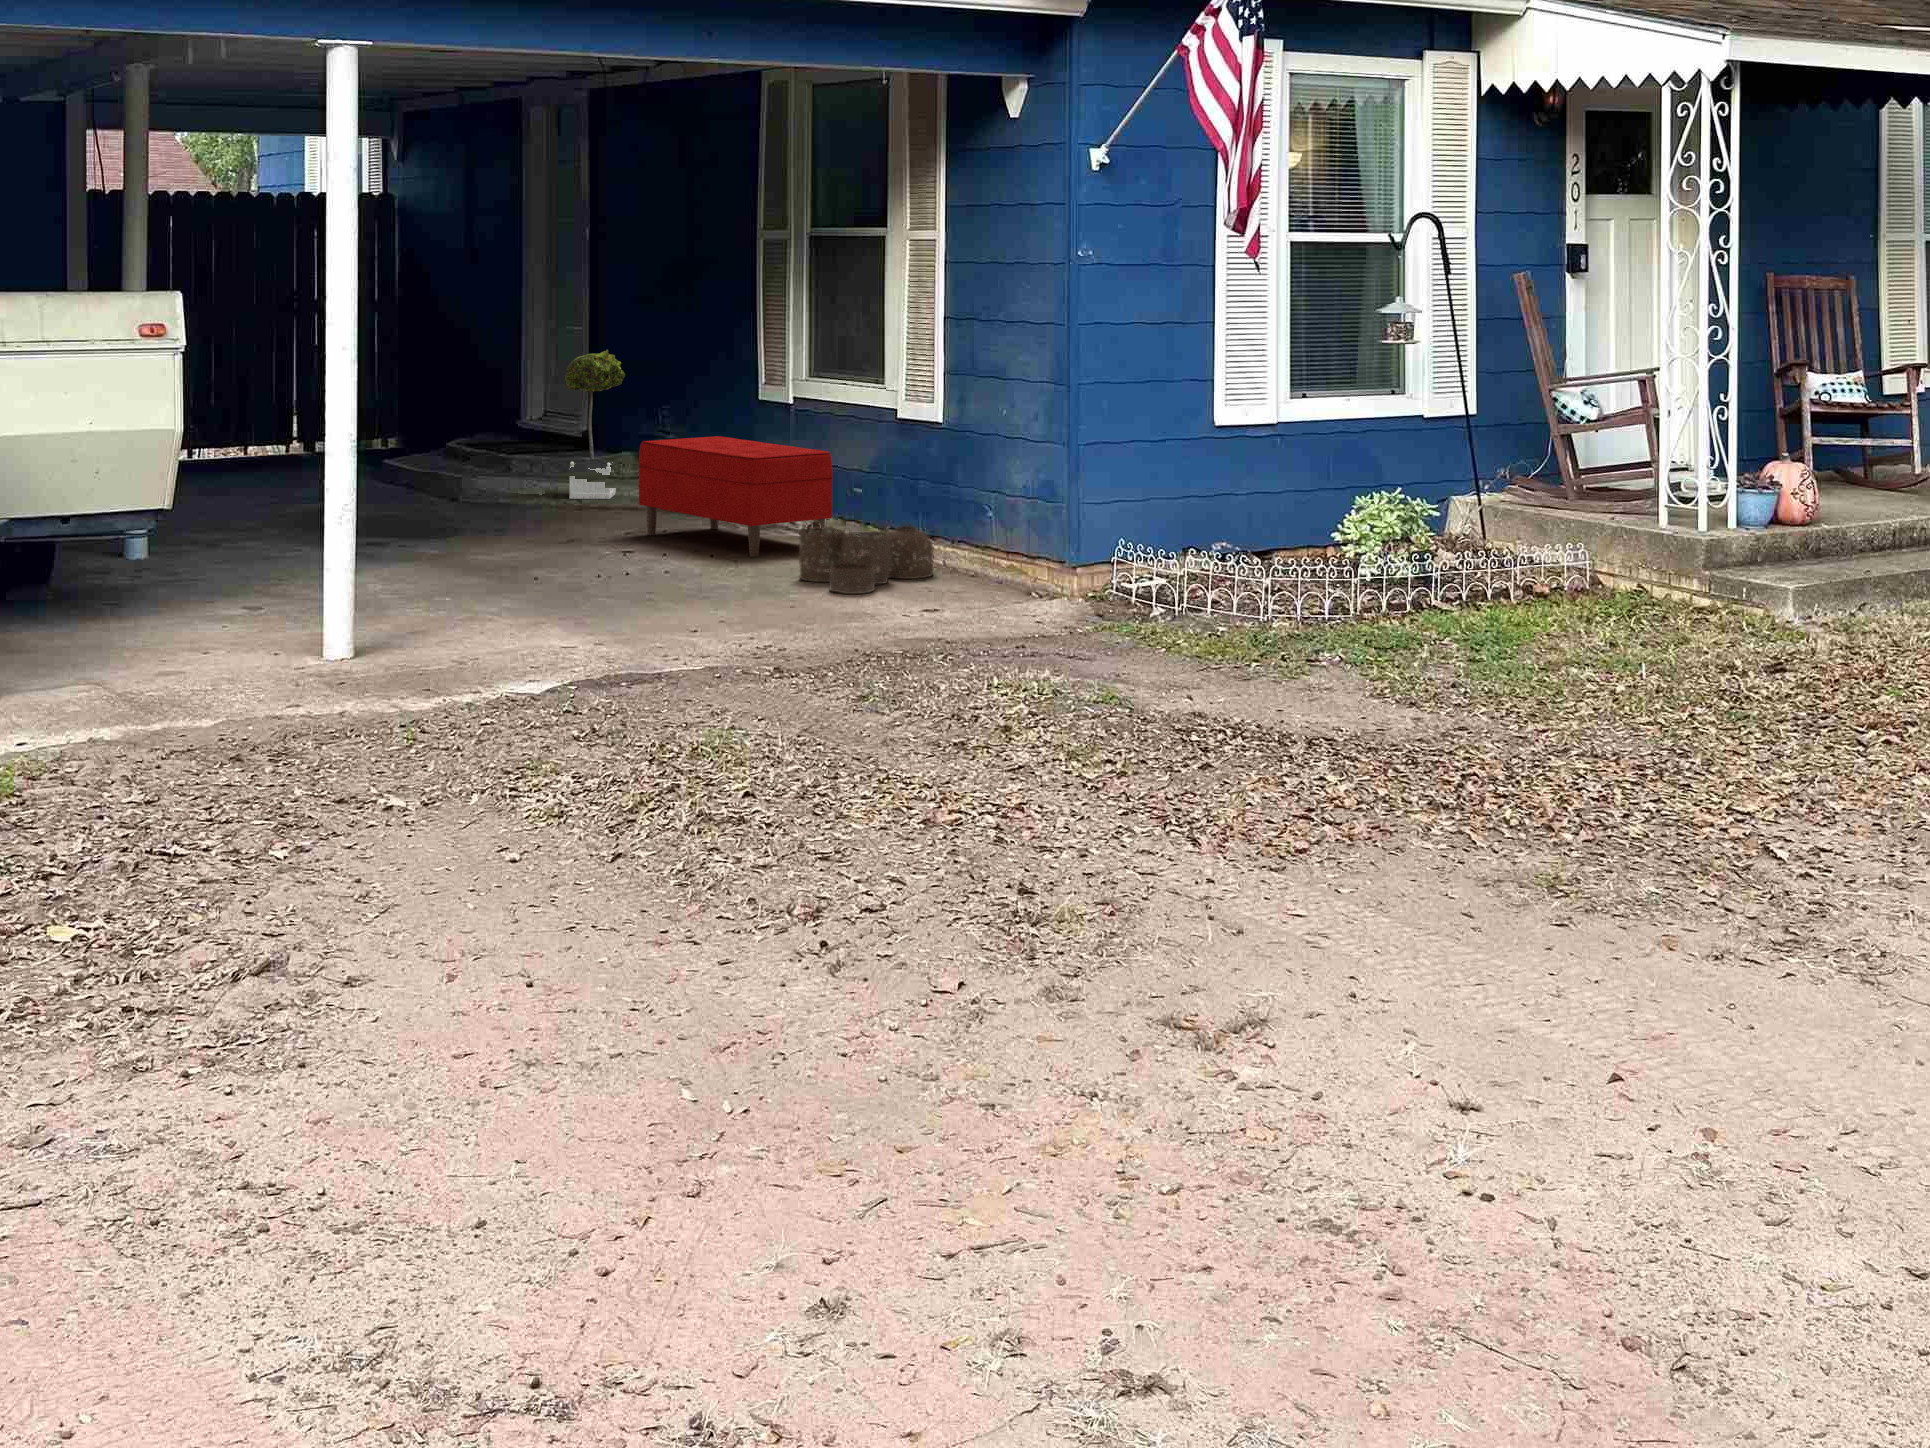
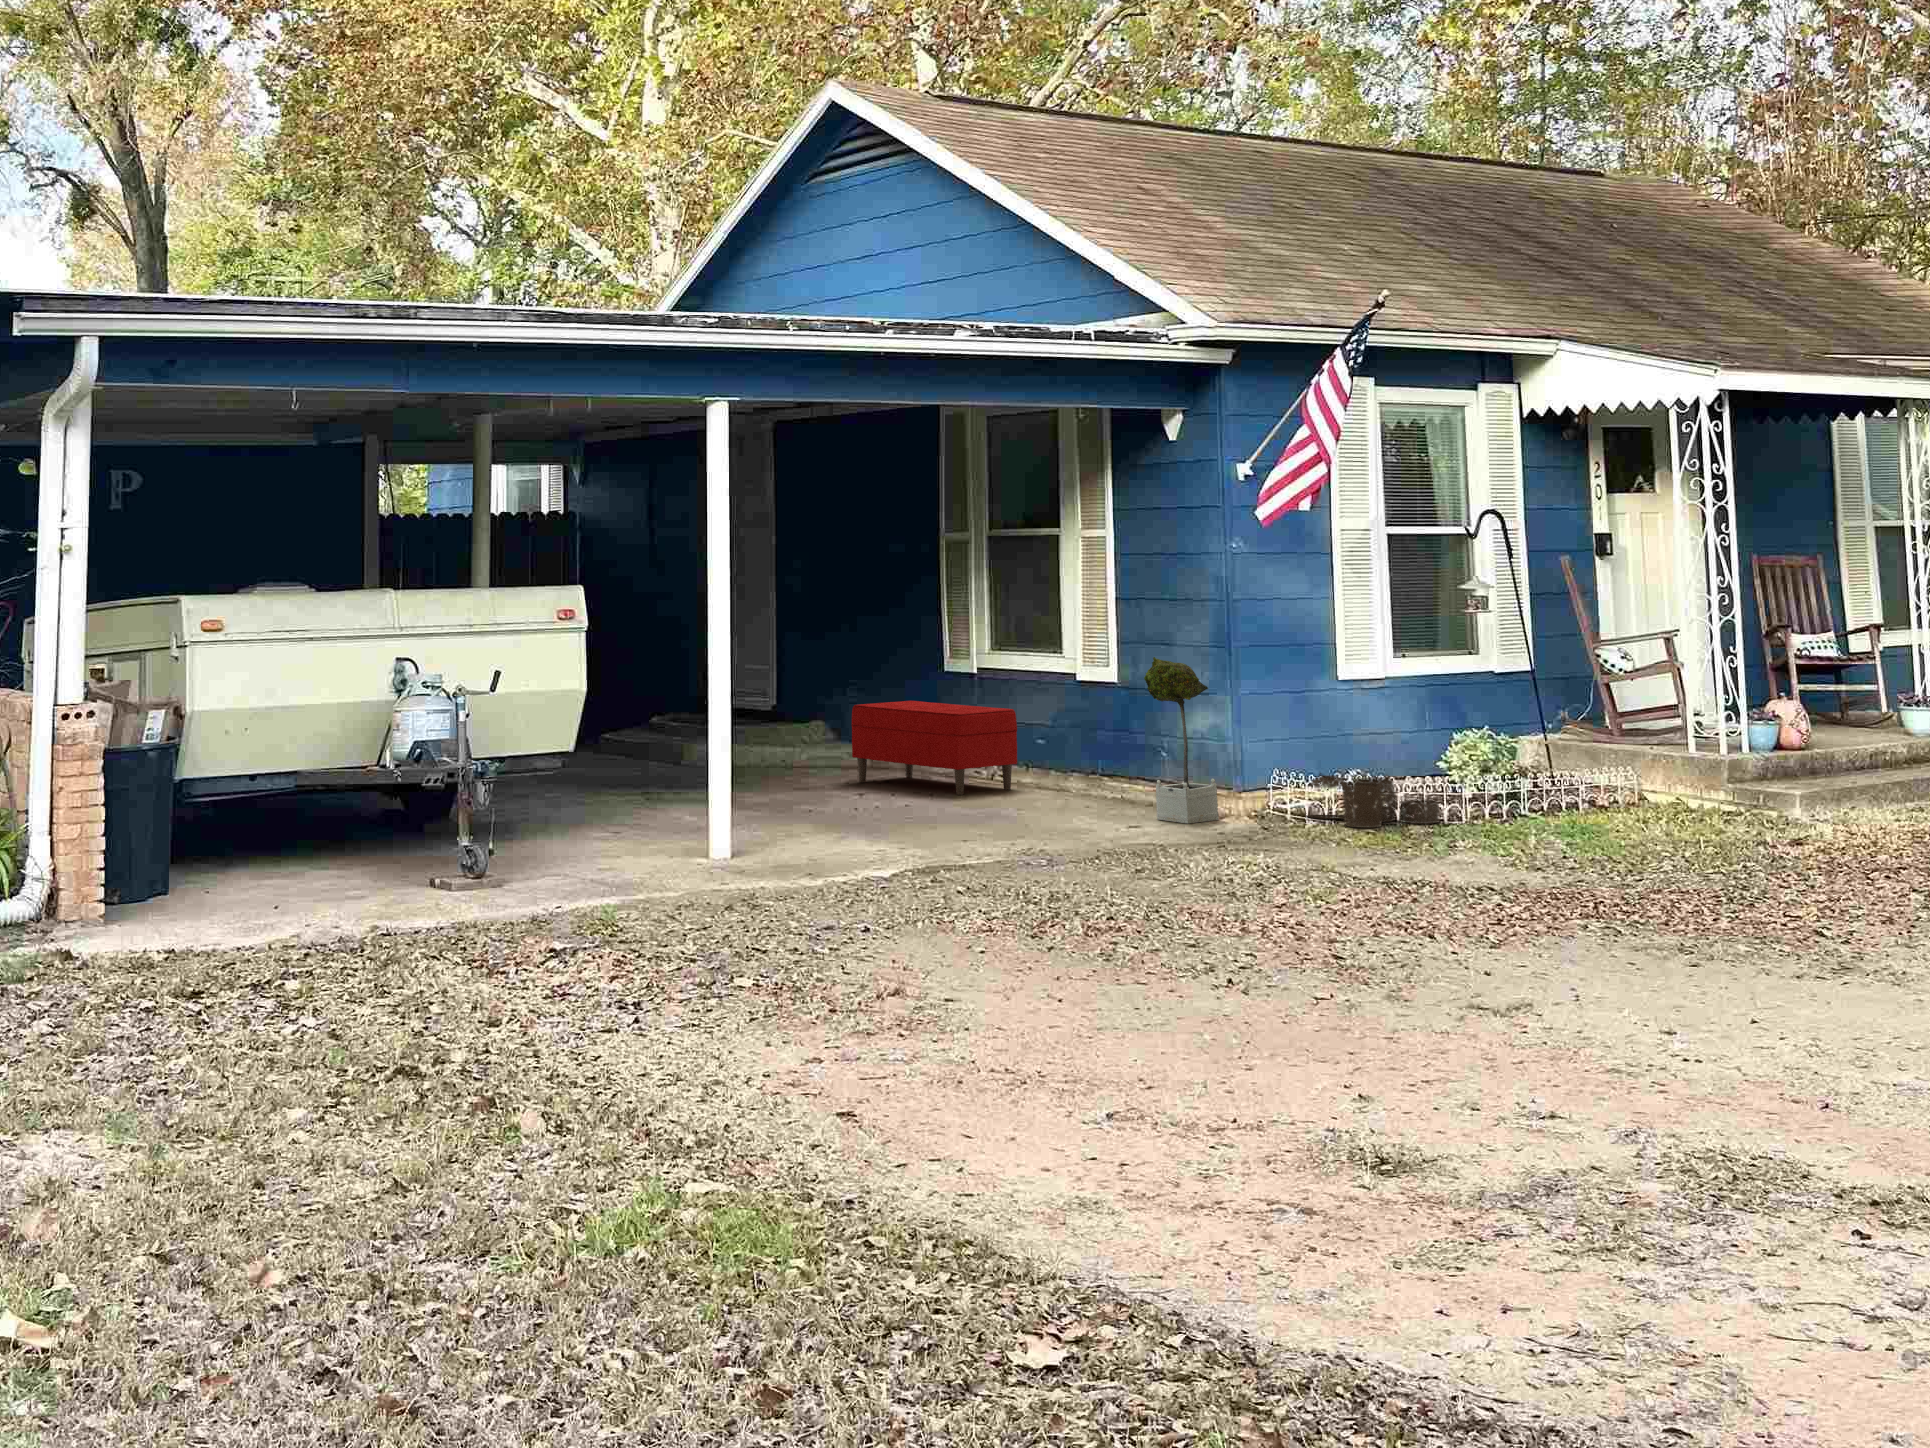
potted tree: present [565,350,625,499] -> present [1144,657,1219,824]
woven basket: present [799,522,933,594] -> present [1308,772,1439,828]

